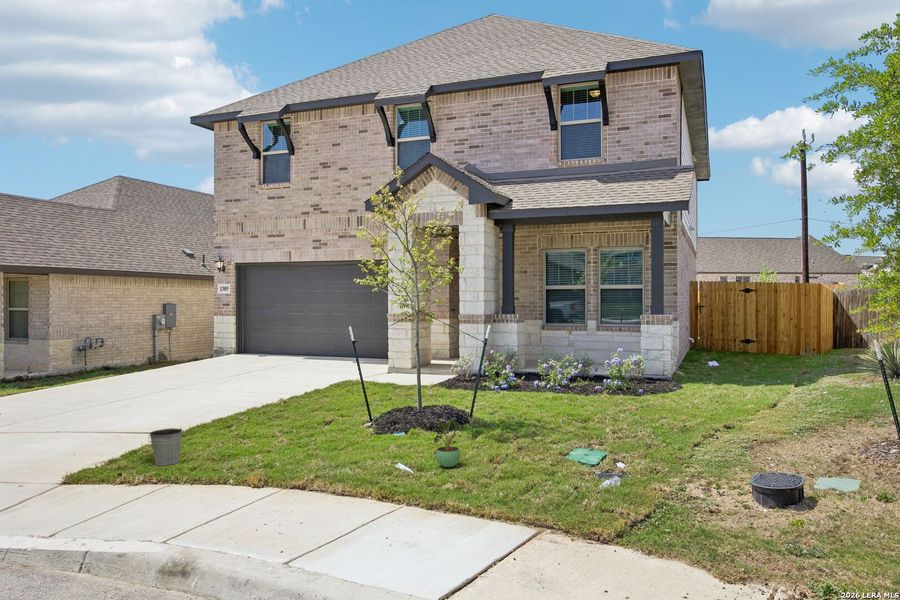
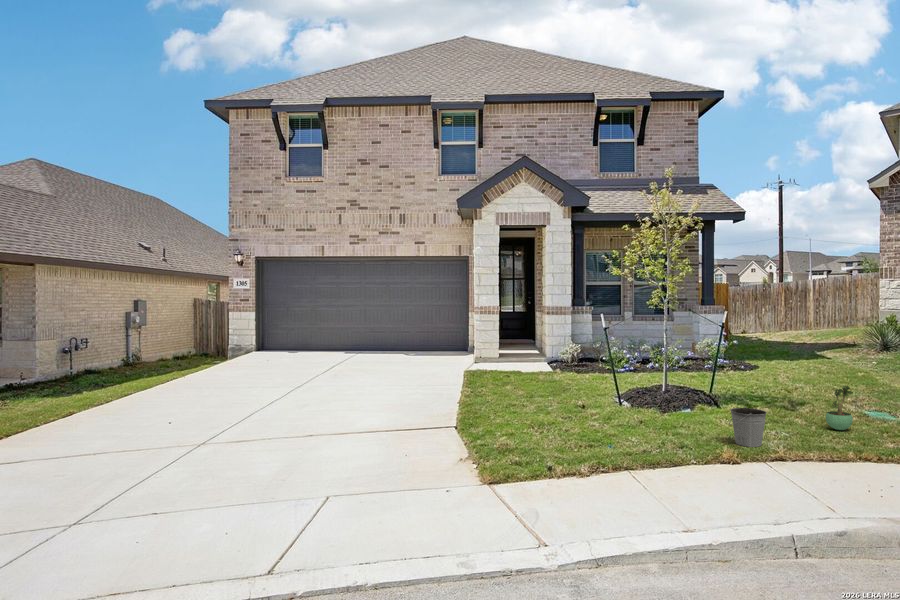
bucket: present [149,428,182,465] -> present [729,407,767,447]

